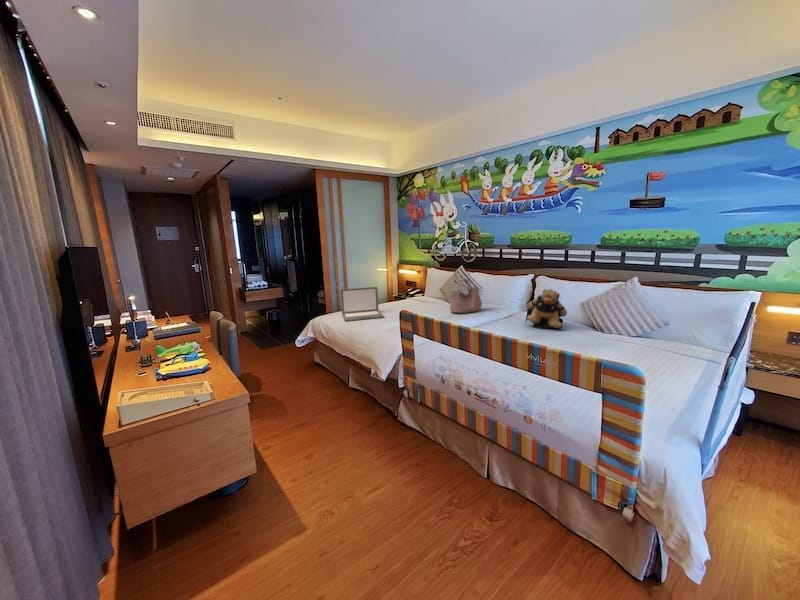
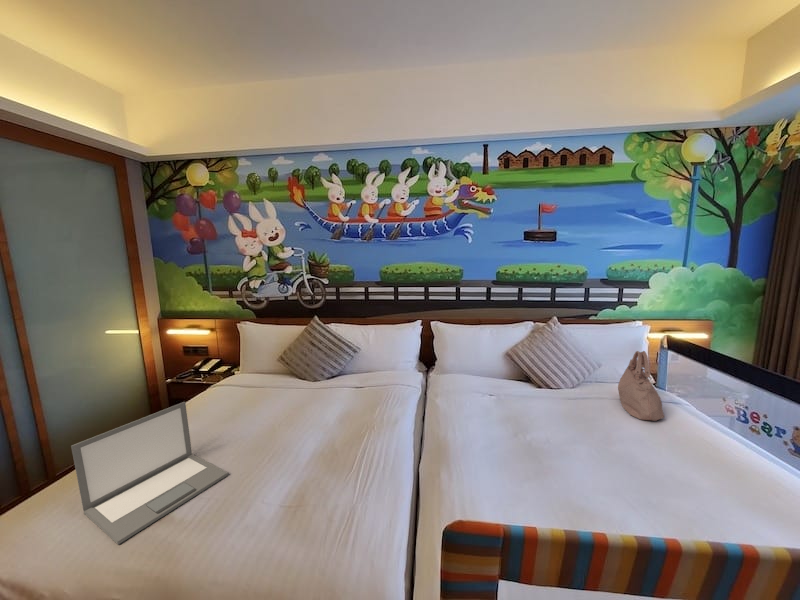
handbag: present [450,279,482,313] -> present [618,351,664,421]
teddy bear: present [525,289,567,328] -> none [466,349,521,406]

